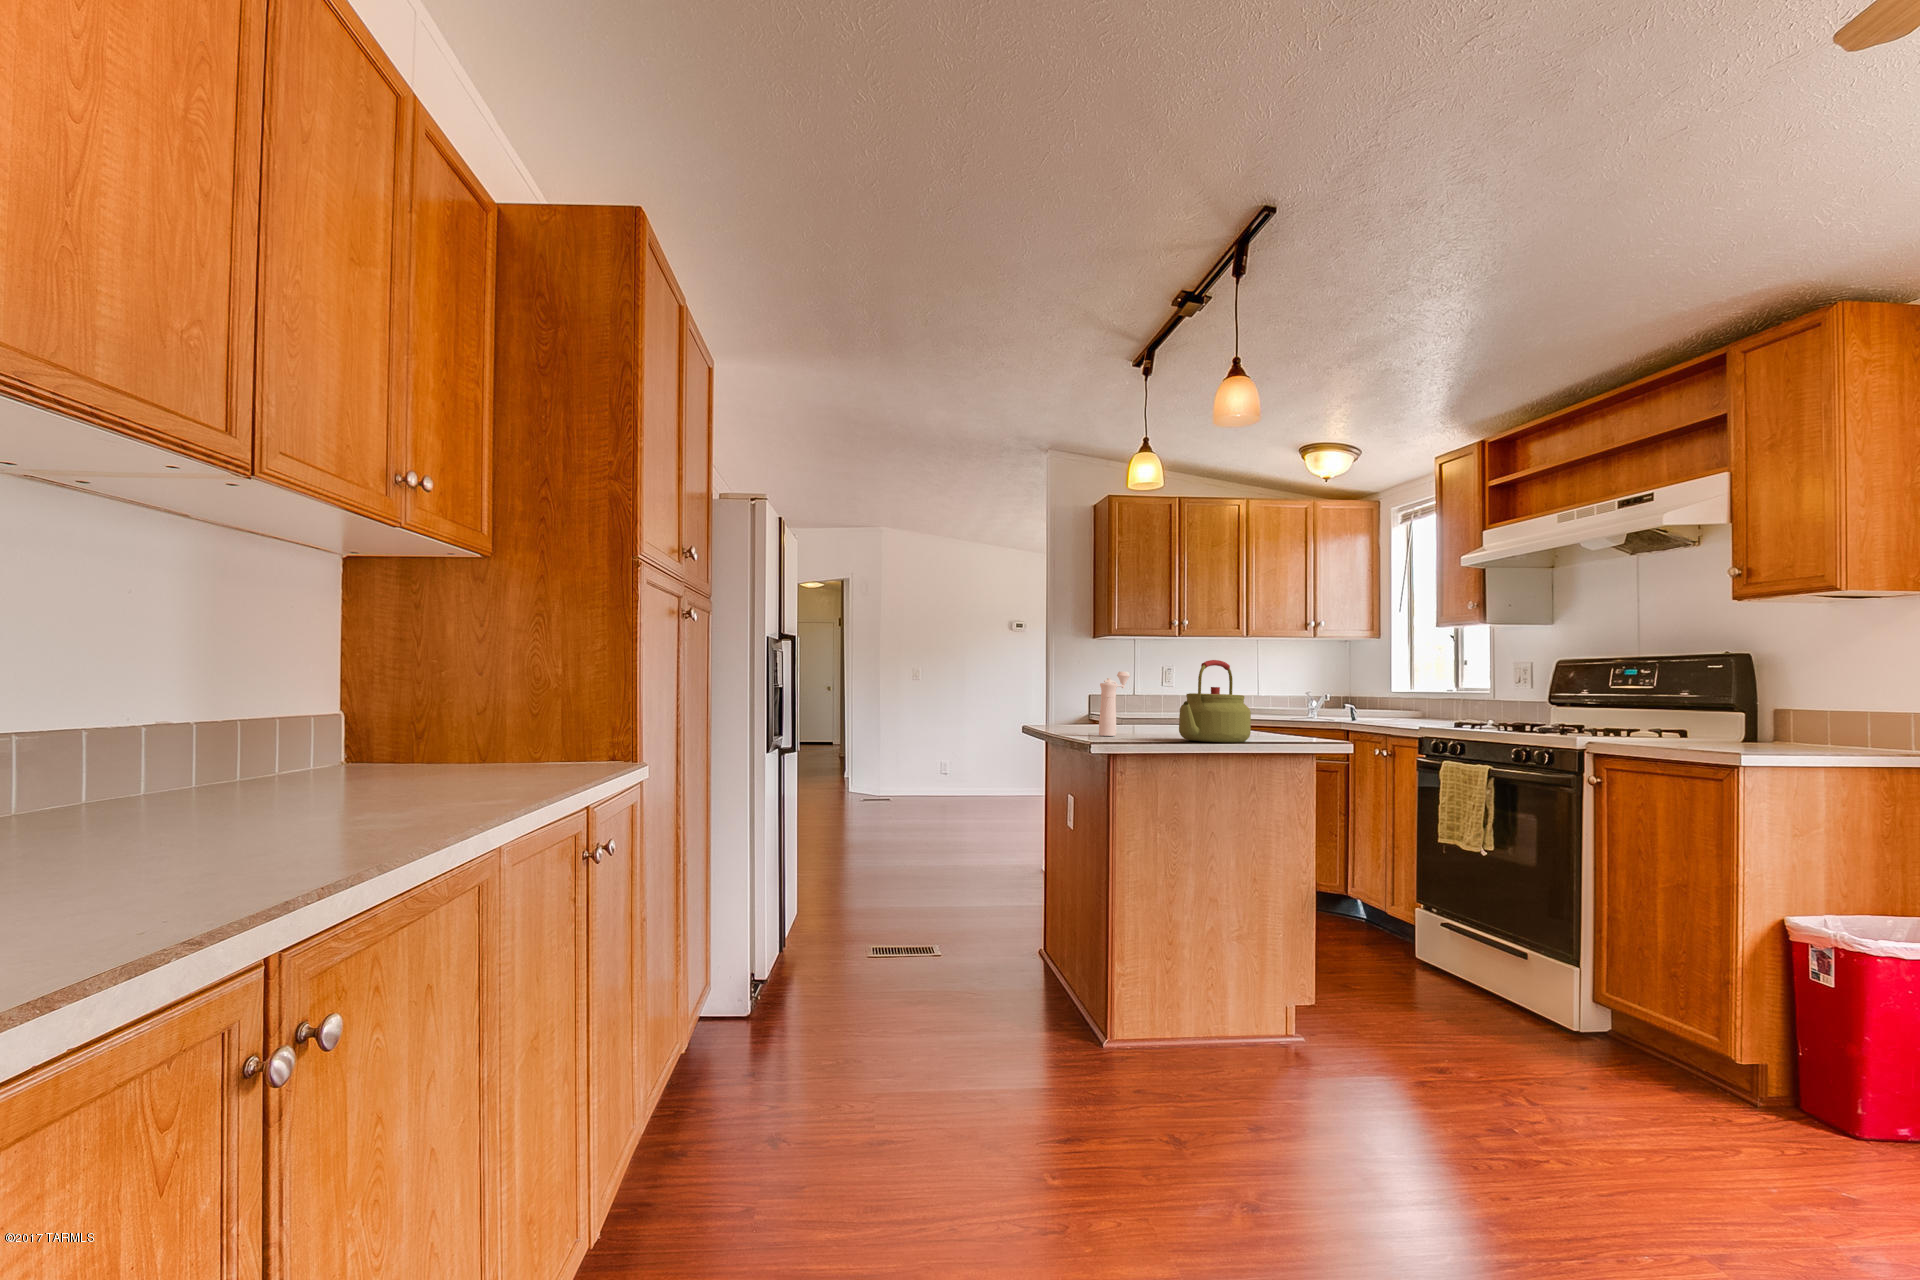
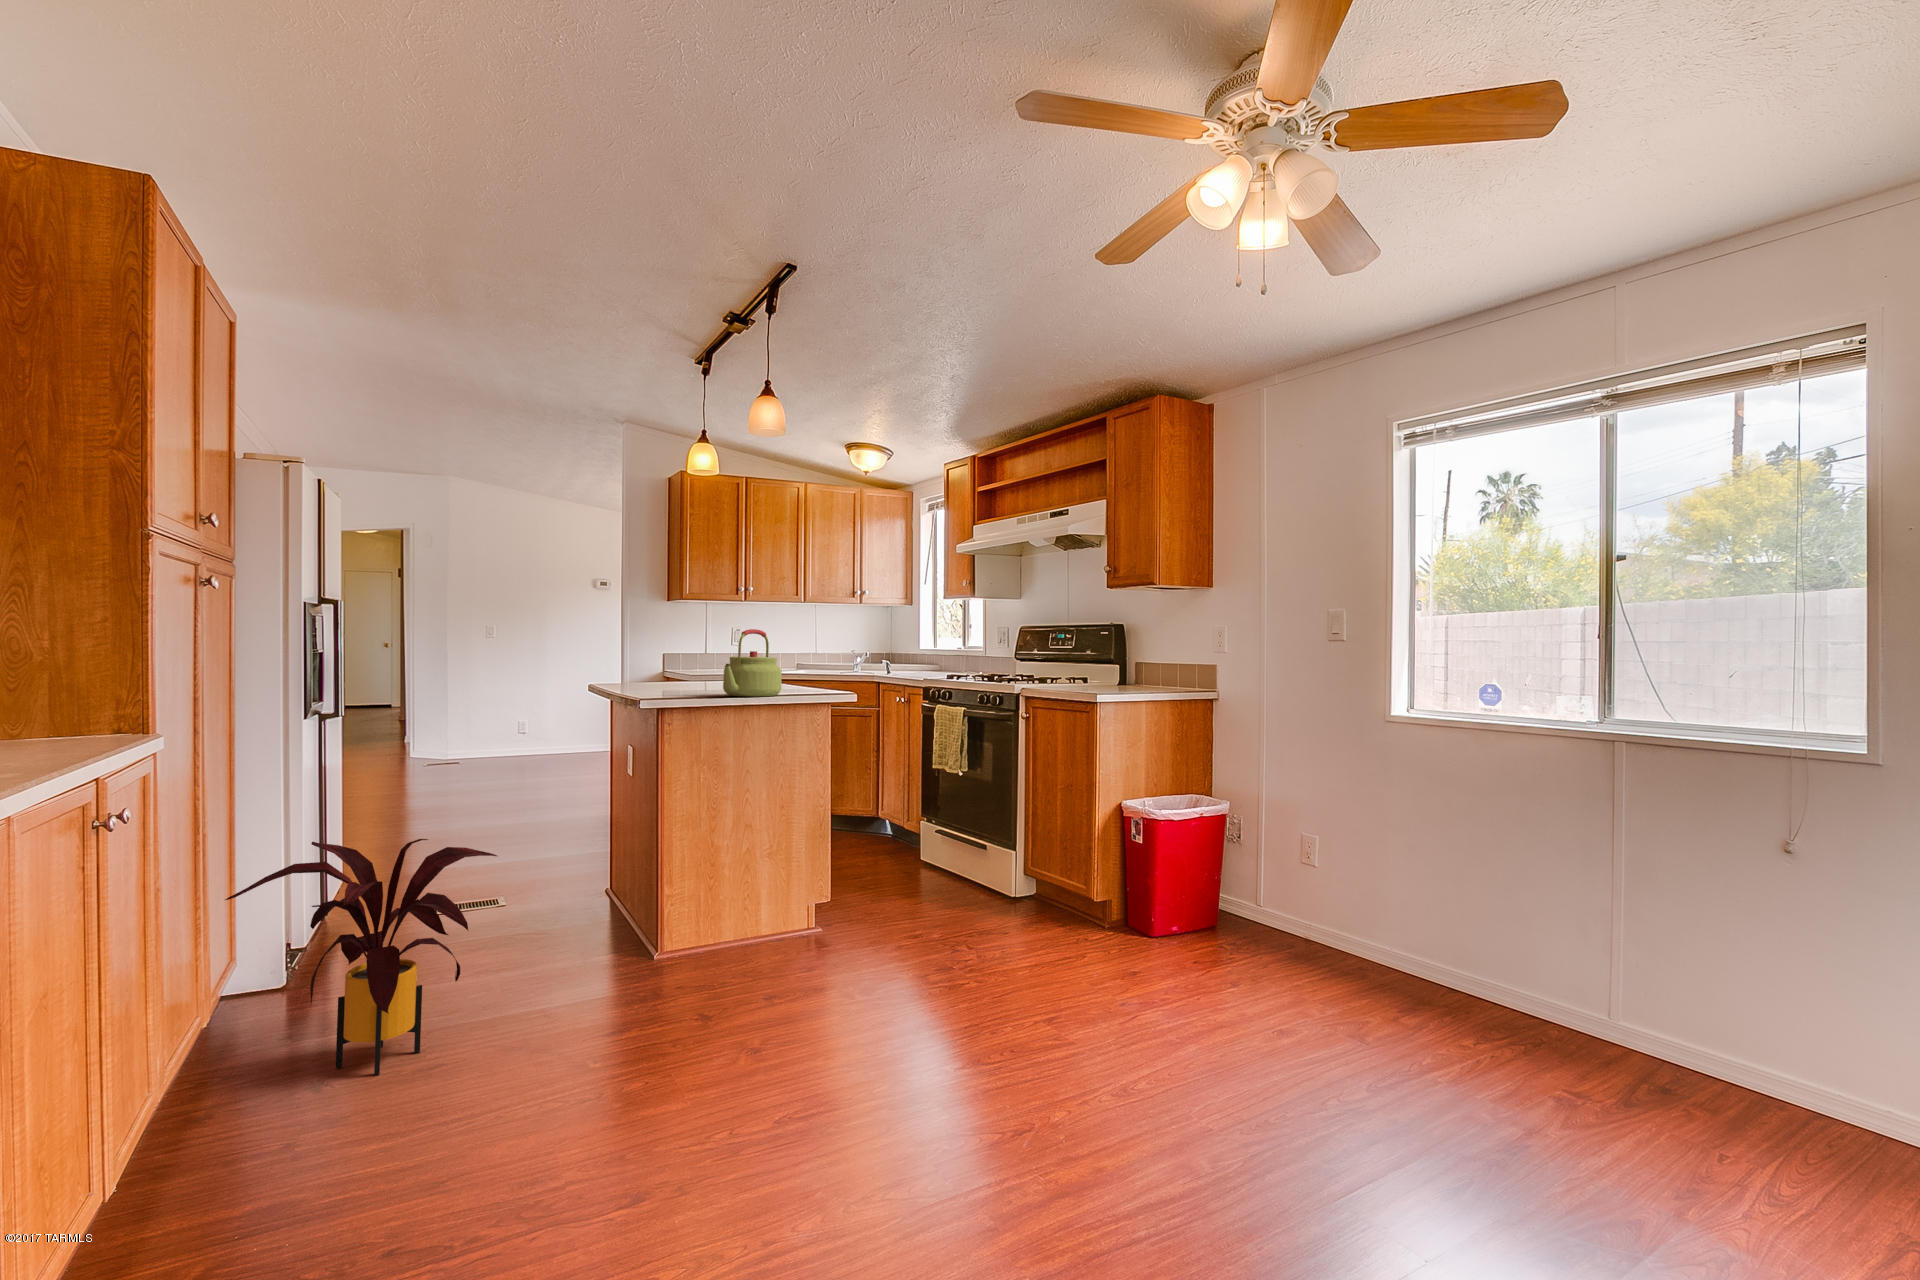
pepper mill: present [1099,672,1130,736] -> none [656,638,686,694]
house plant: none [697,879,942,1144] -> present [225,839,497,1075]

